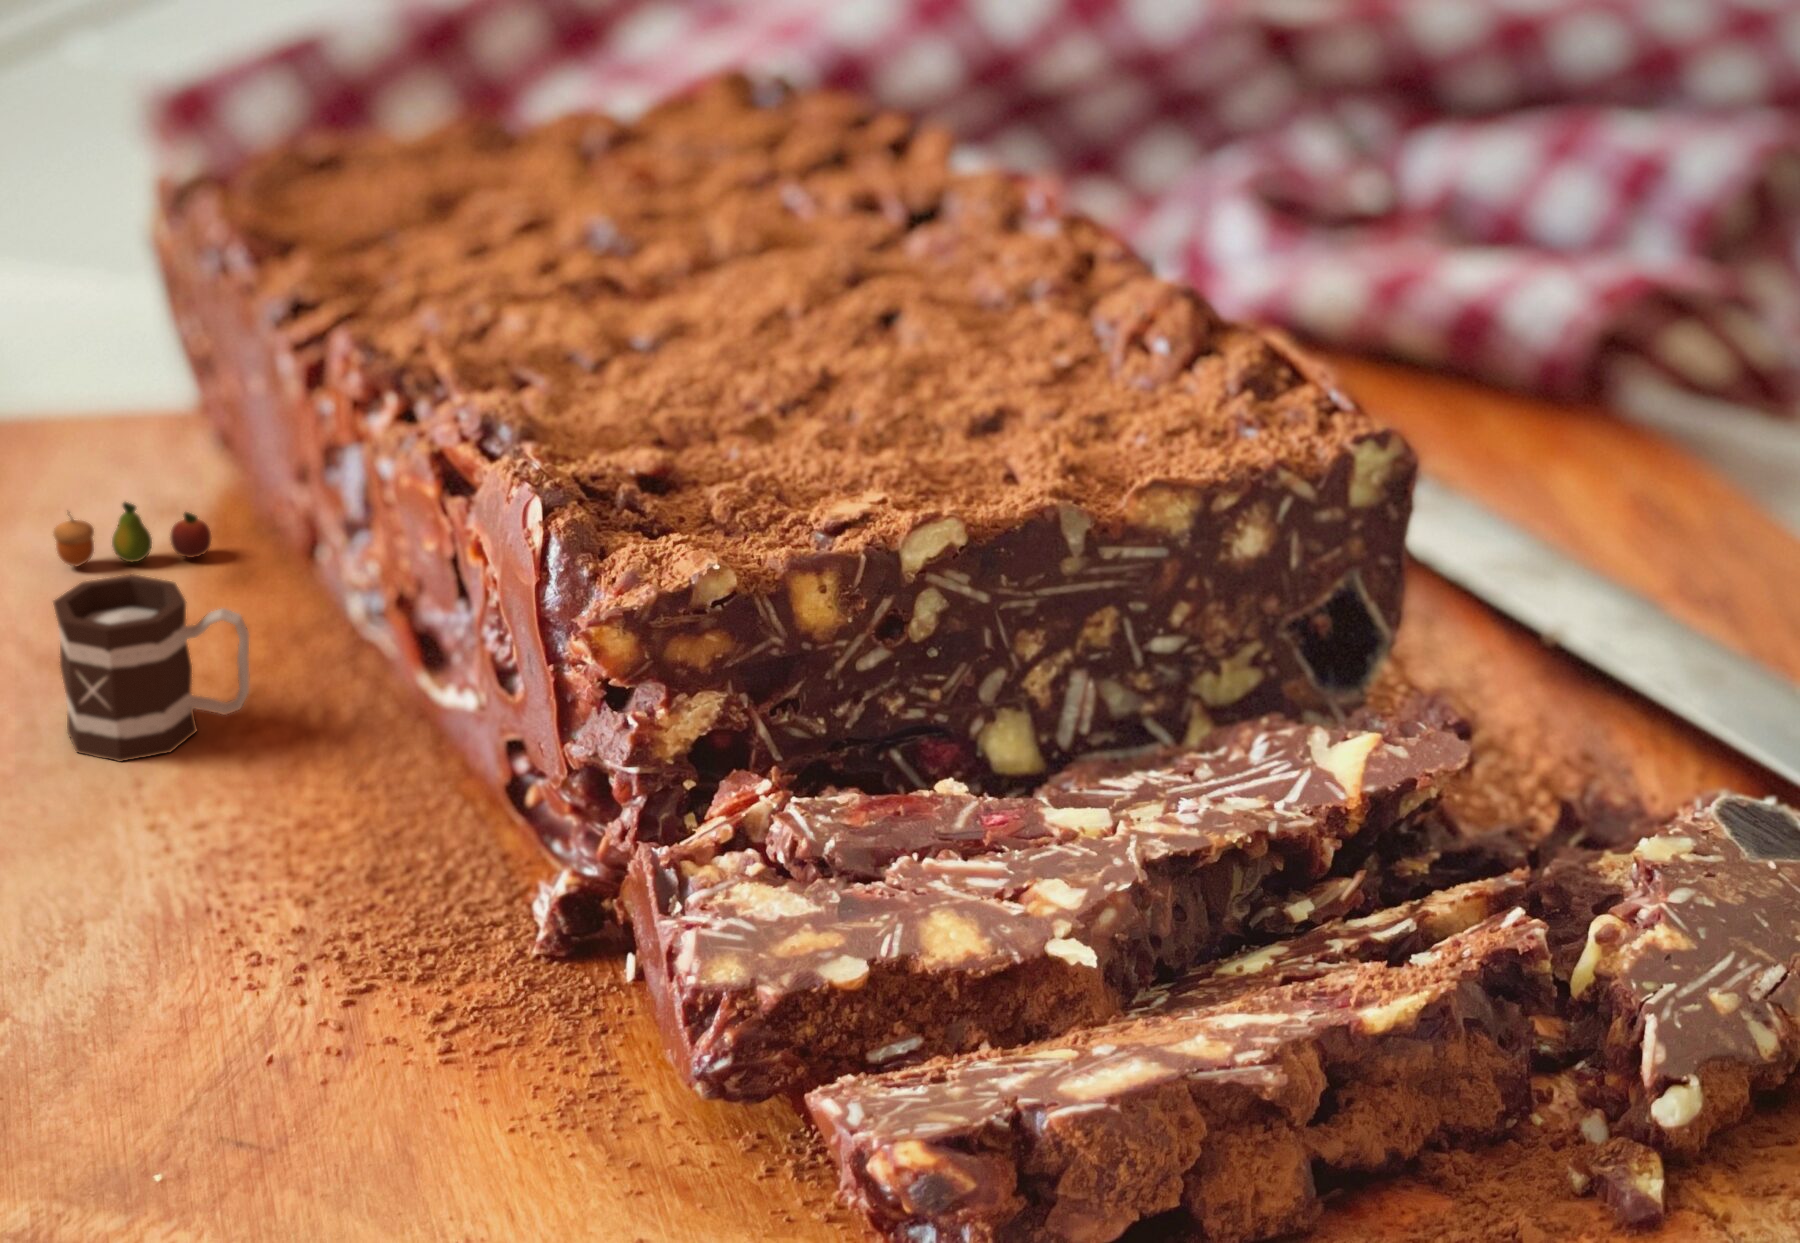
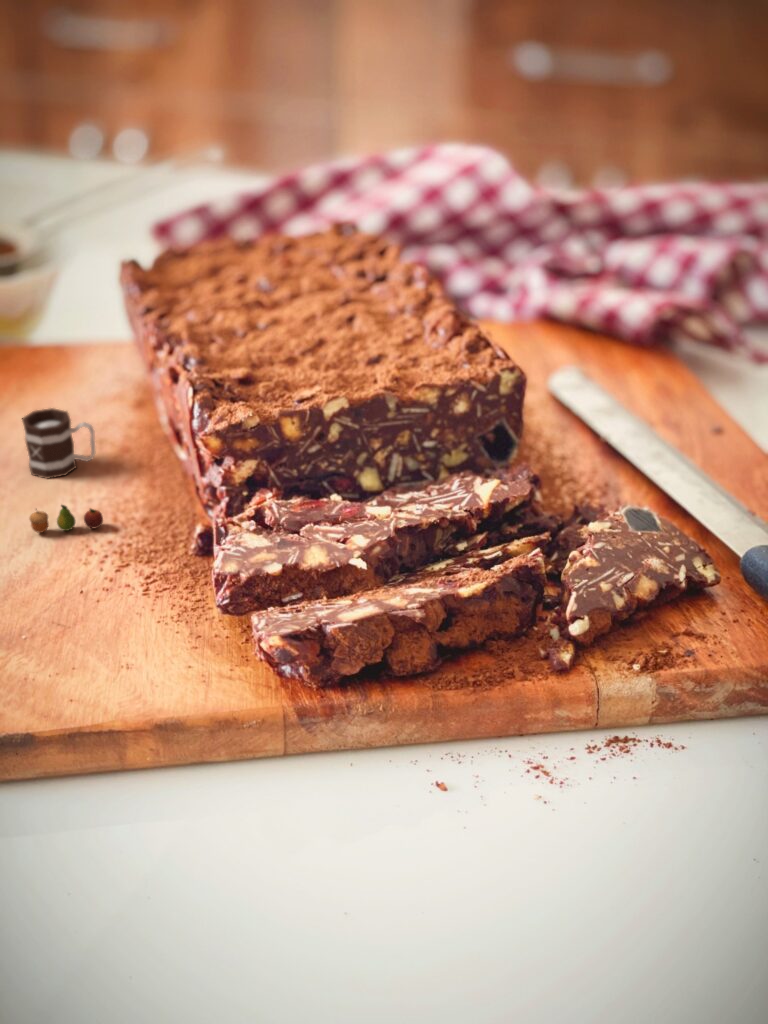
fruit: present [53,502,211,566] -> present [29,505,103,533]

